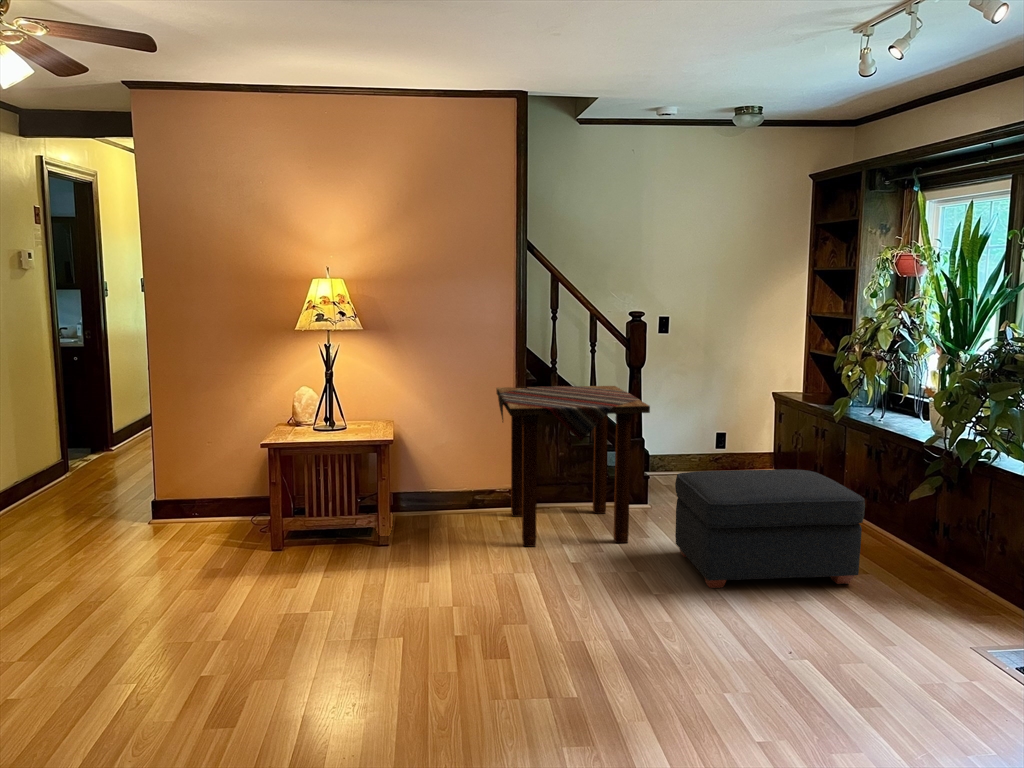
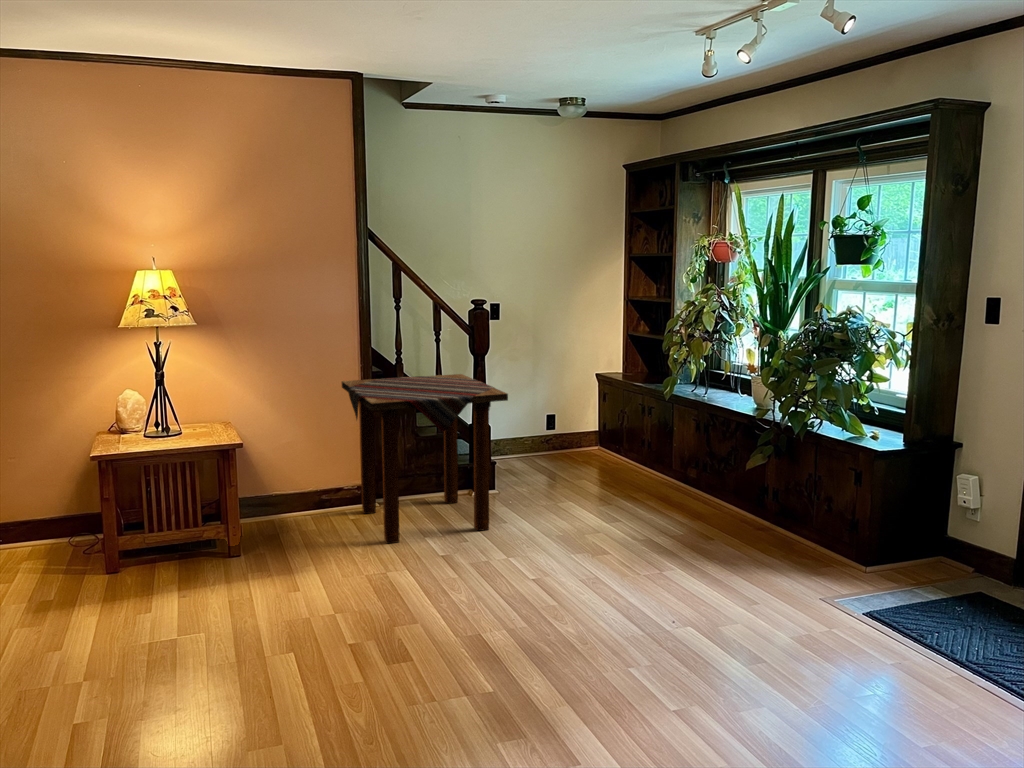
ottoman: present [675,470,865,588] -> none [535,447,708,565]

